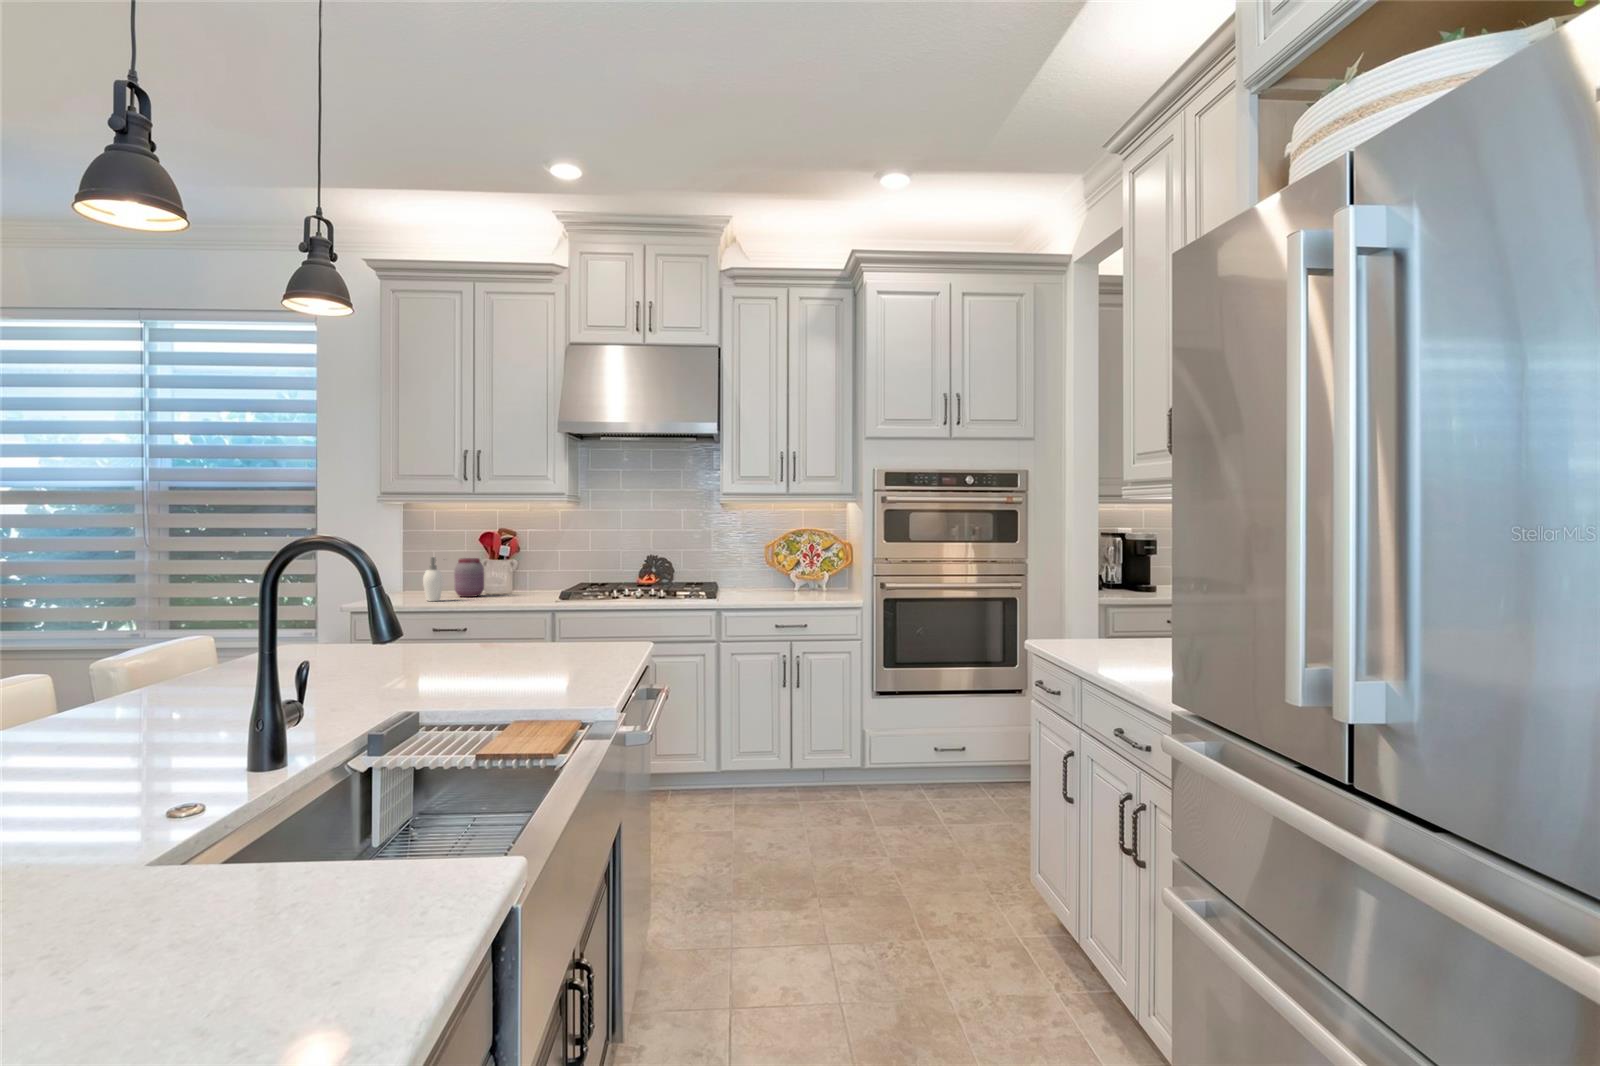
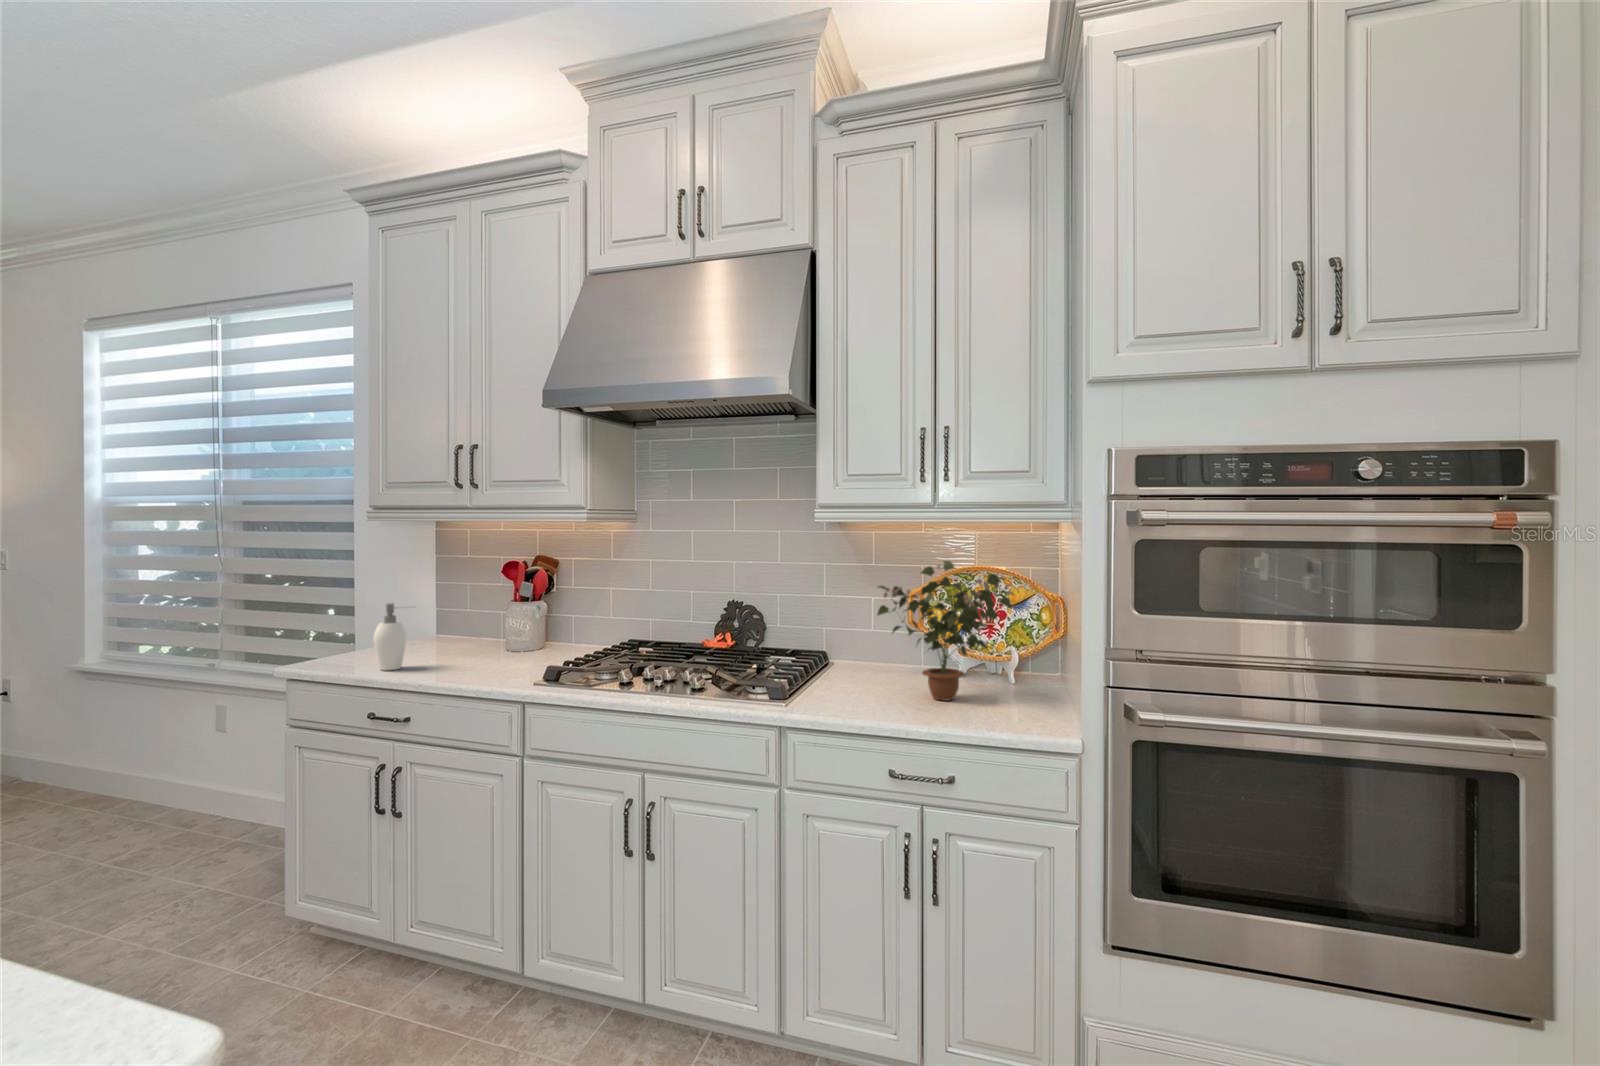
potted plant: none [754,524,829,597] -> present [877,561,1013,701]
jar: present [454,558,484,597] -> none [450,601,494,659]

